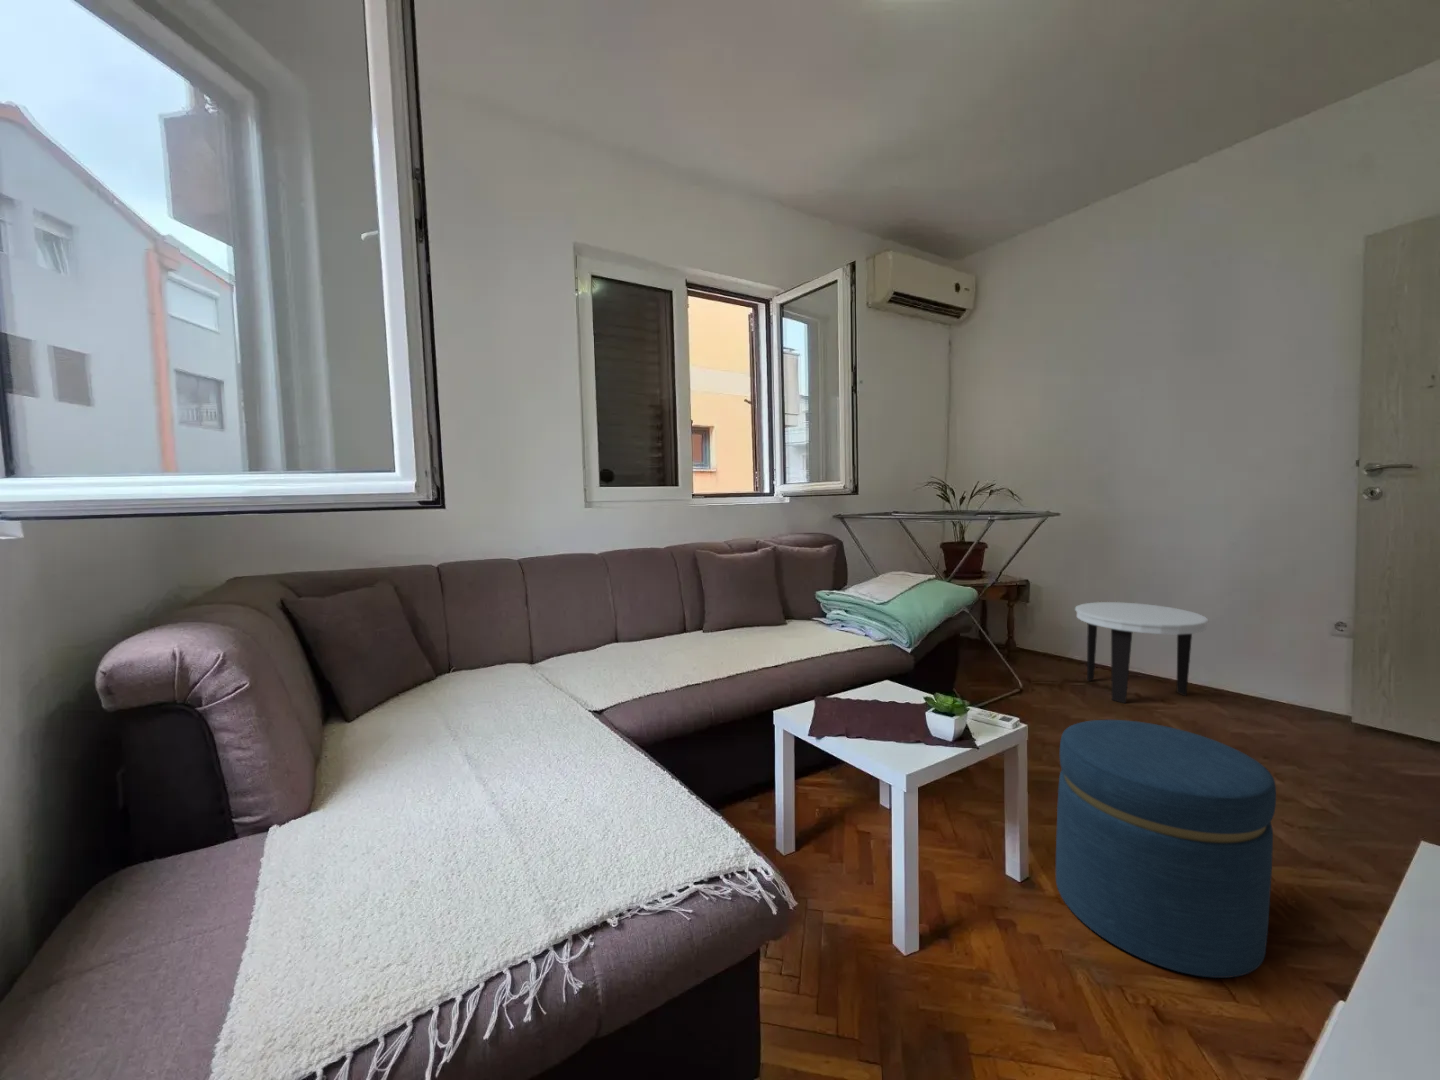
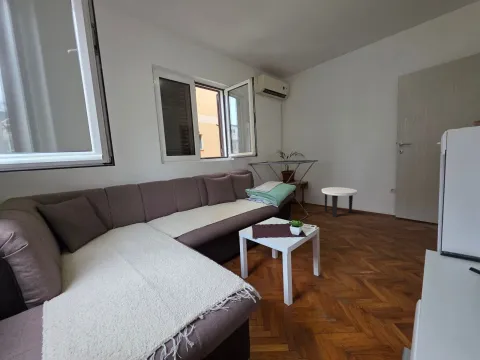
ottoman: present [1056,720,1276,978] -> none [327,223,388,296]

